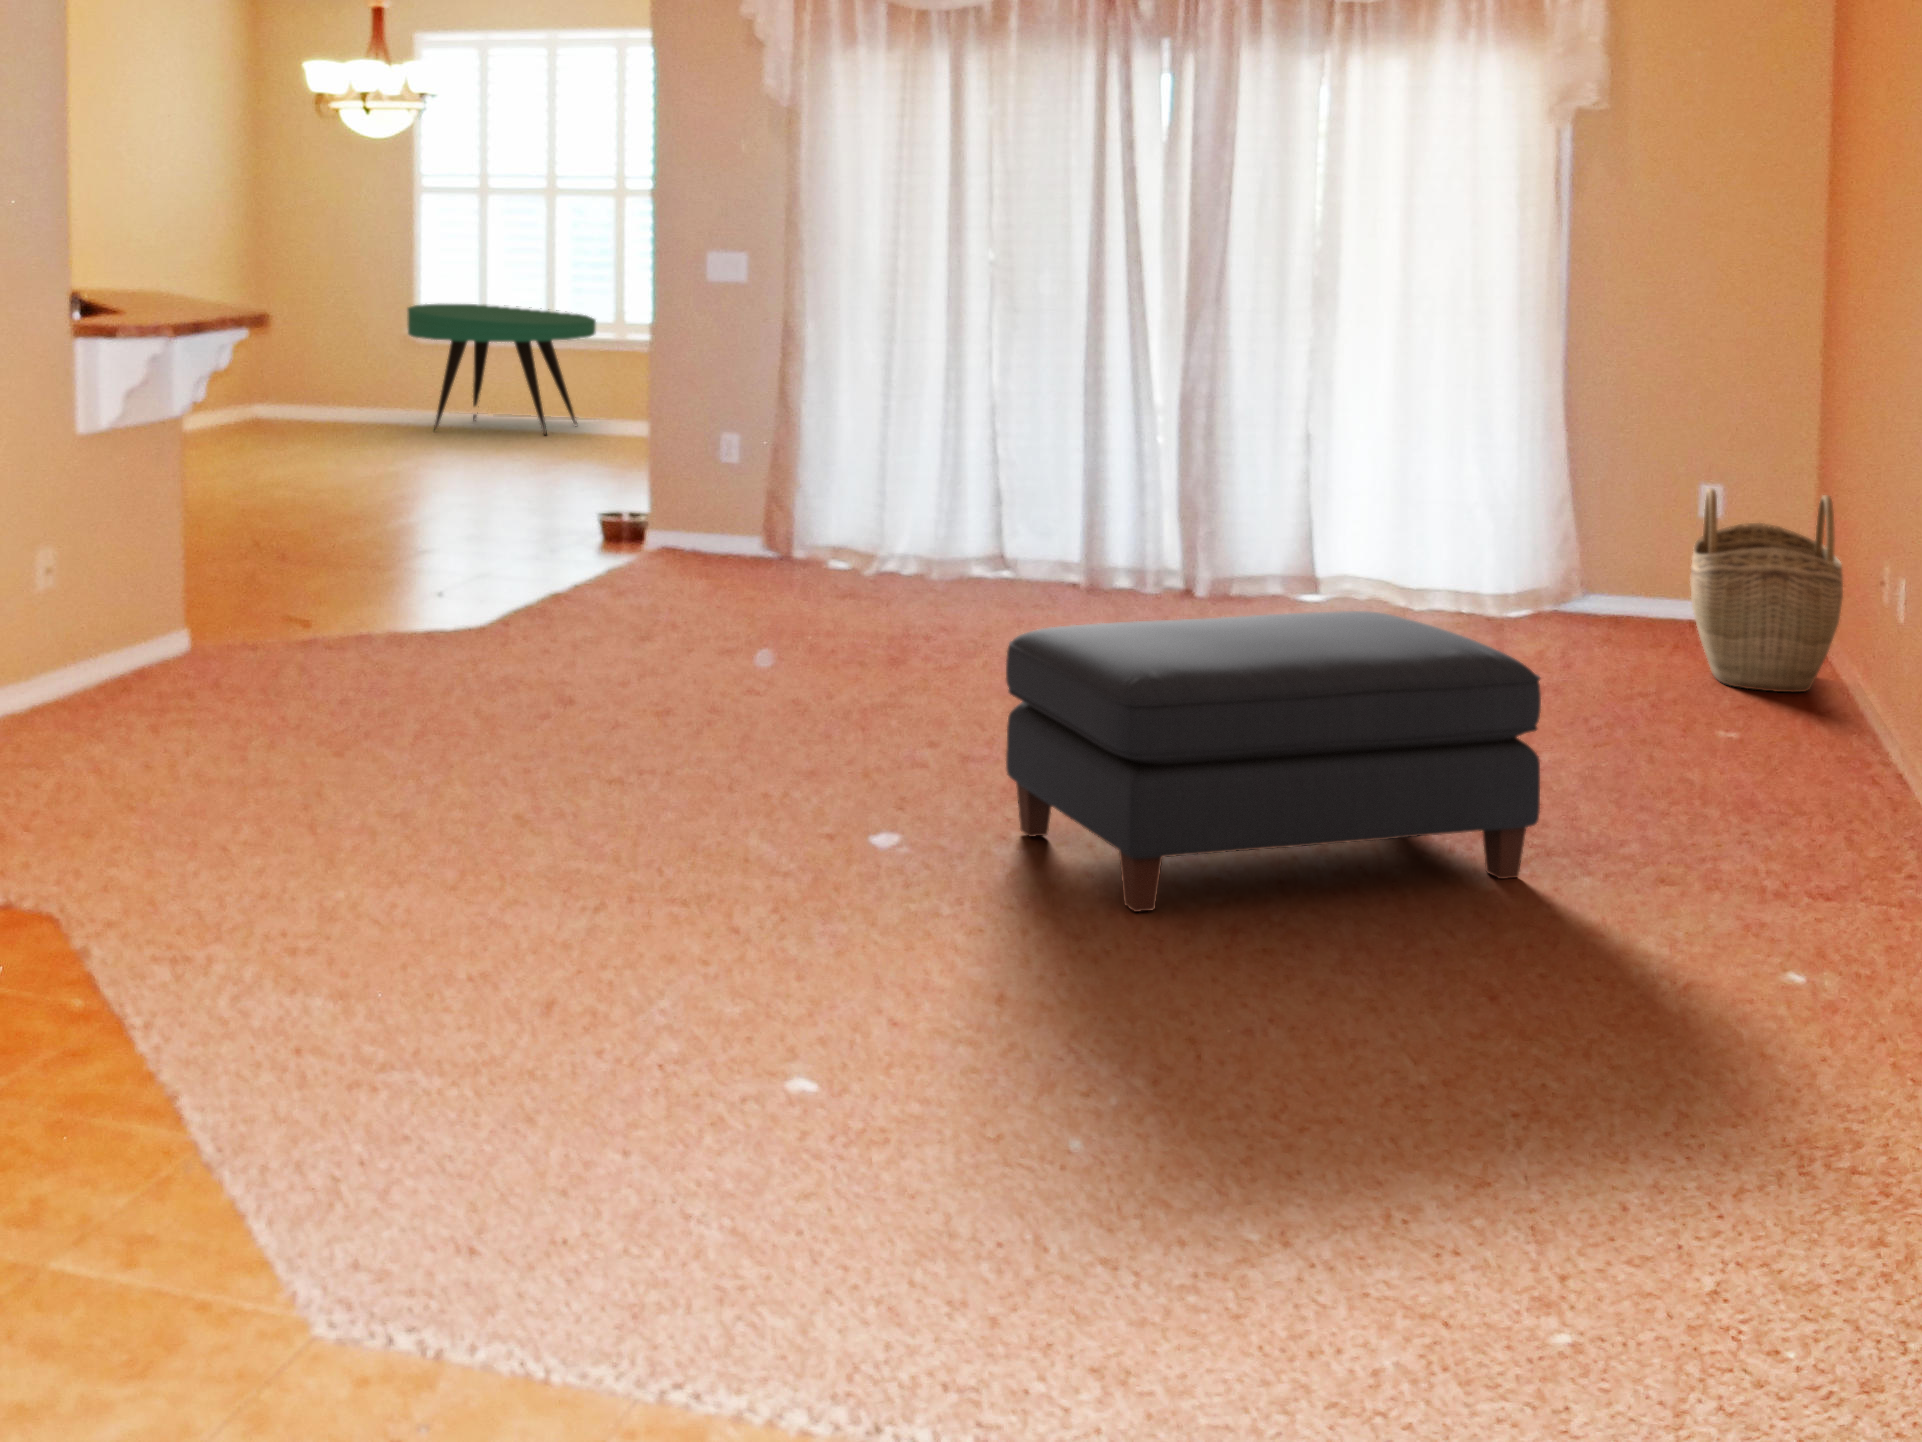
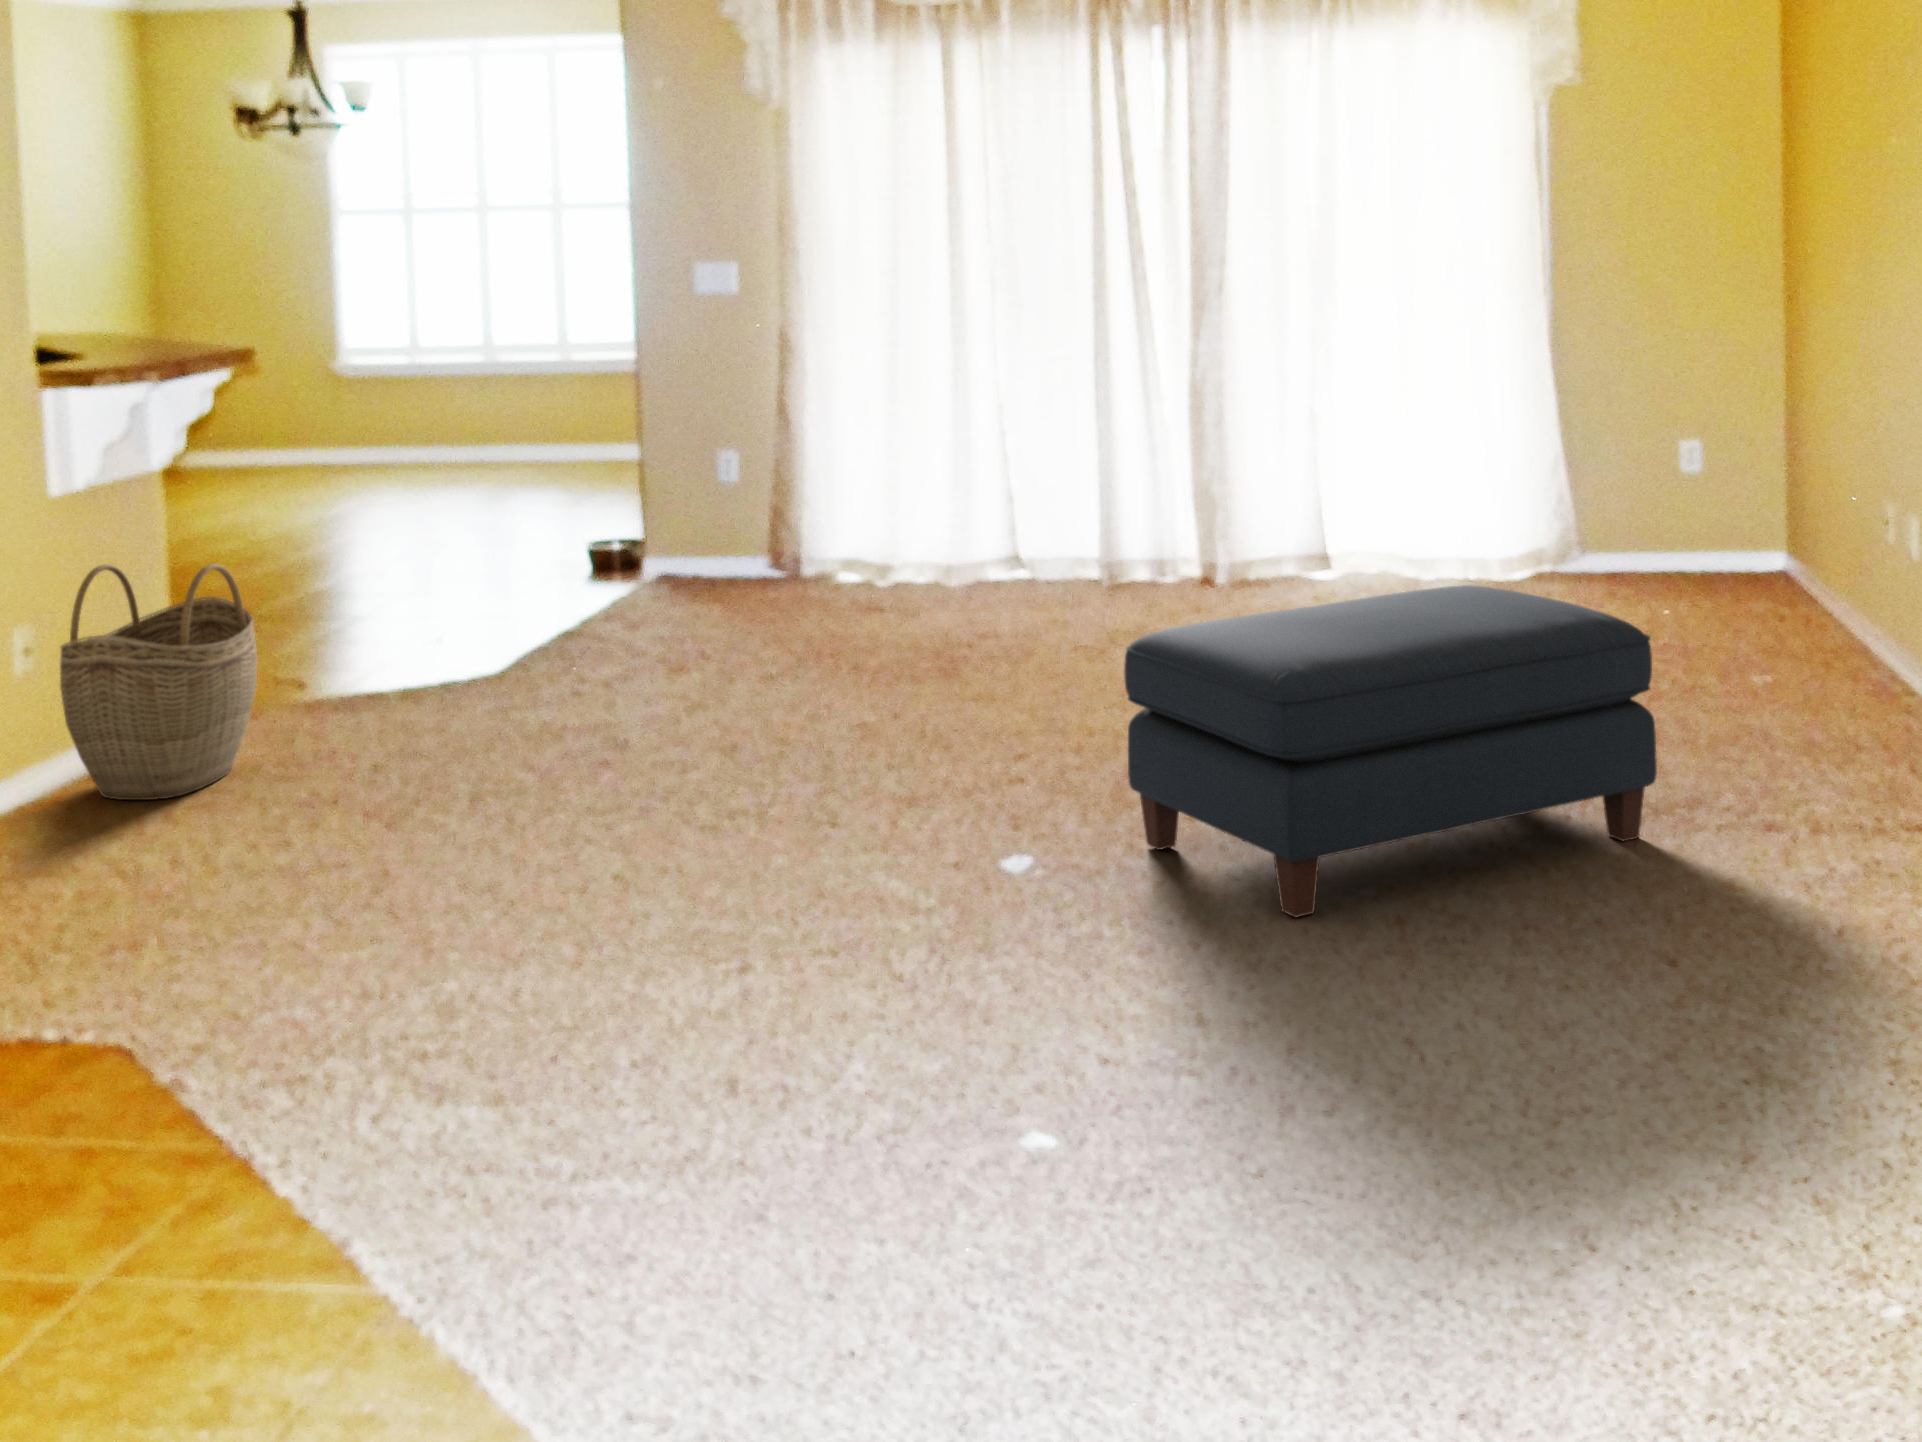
coffee table: present [408,304,596,435] -> none [329,337,538,476]
woven basket: present [1690,489,1843,692] -> present [60,564,257,800]

